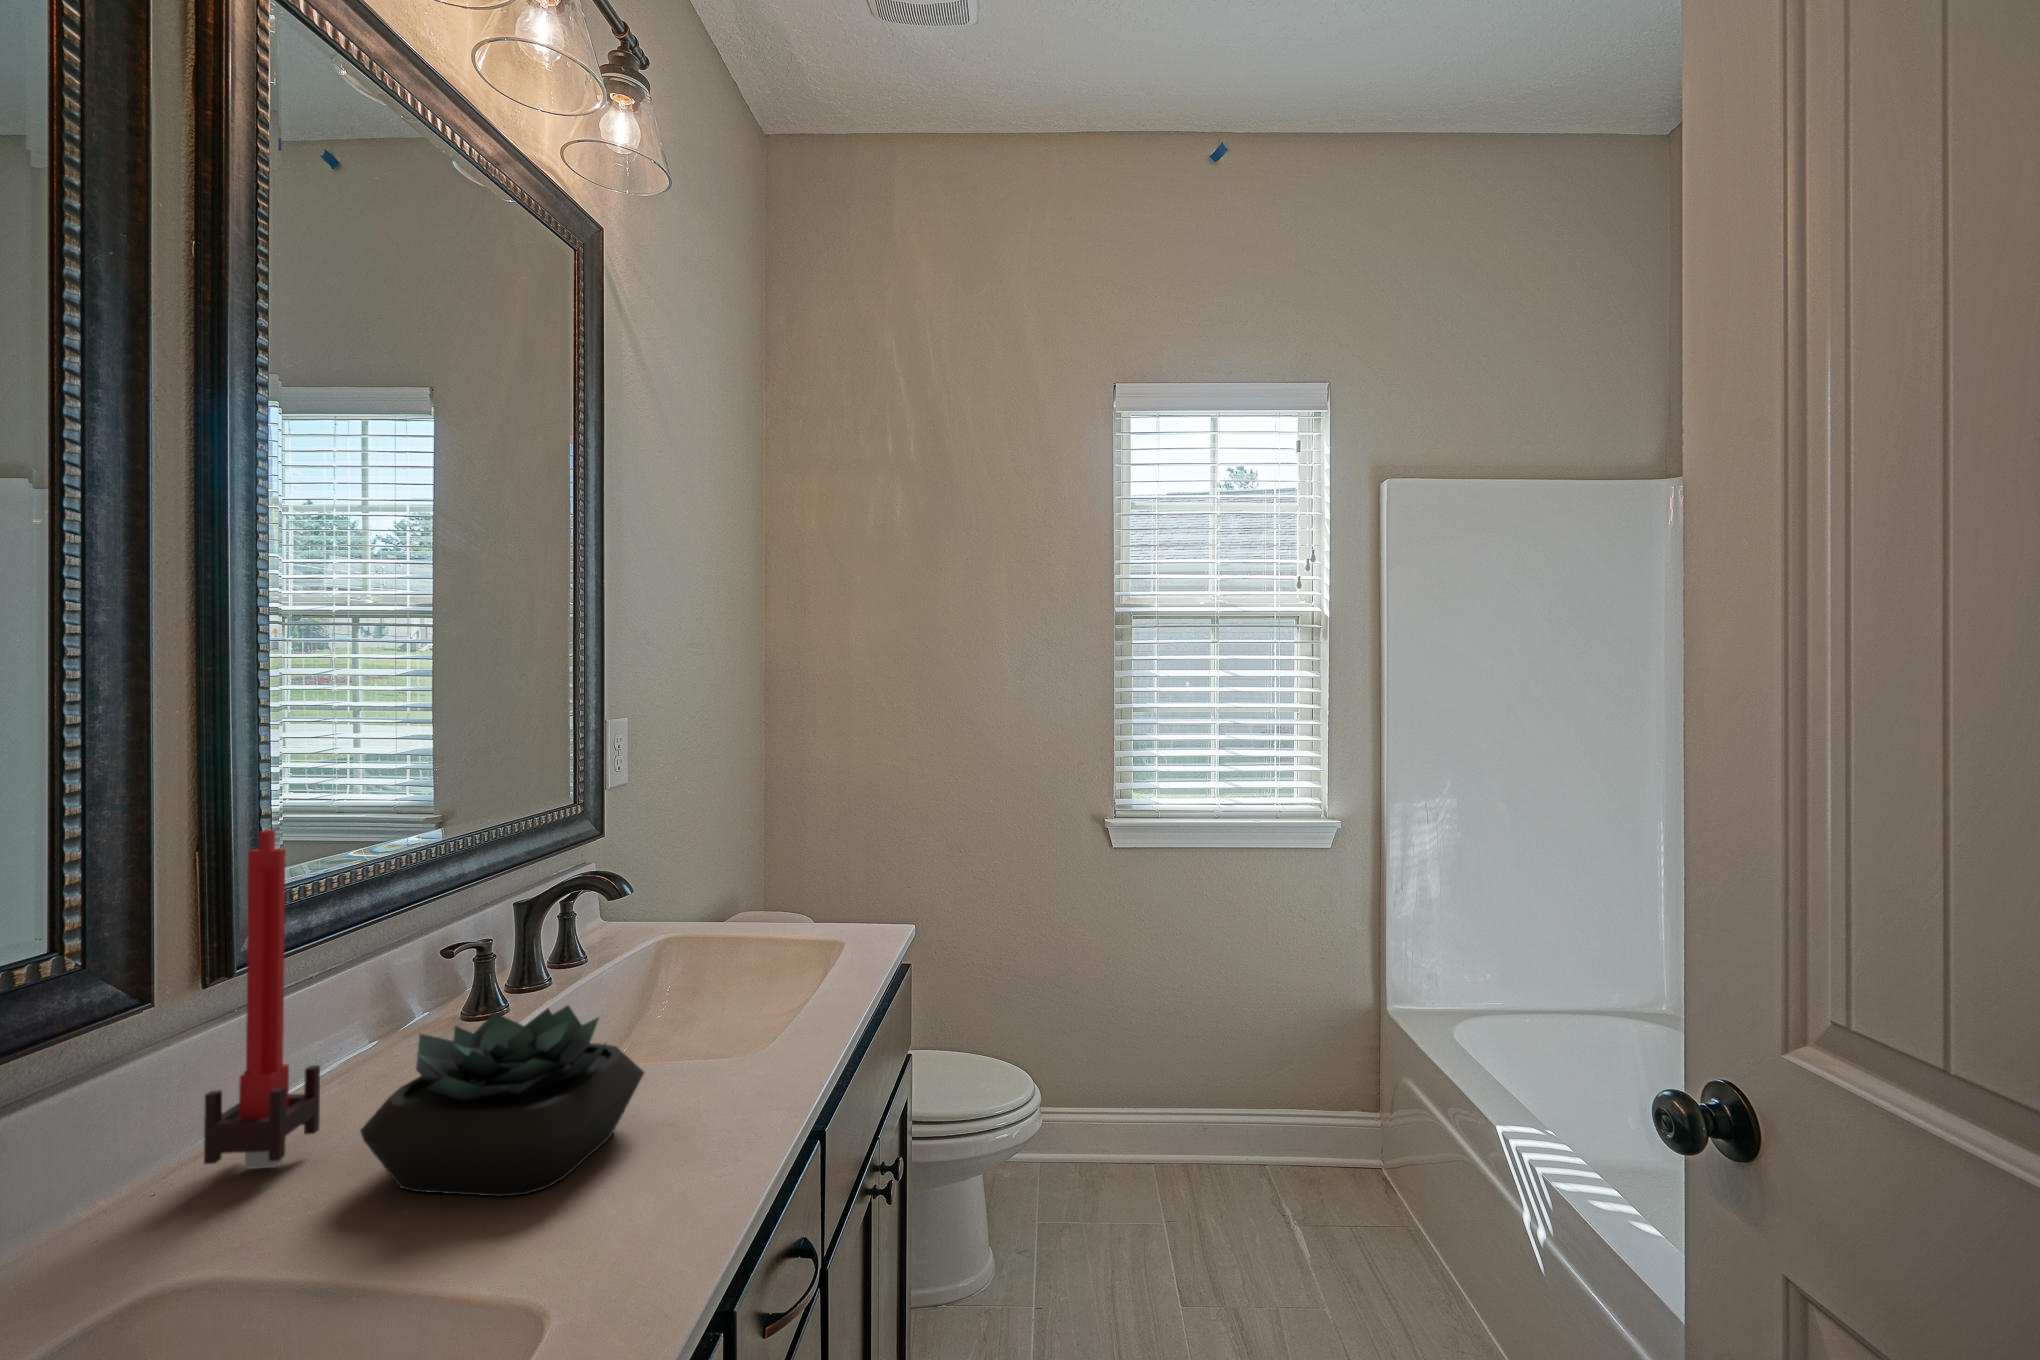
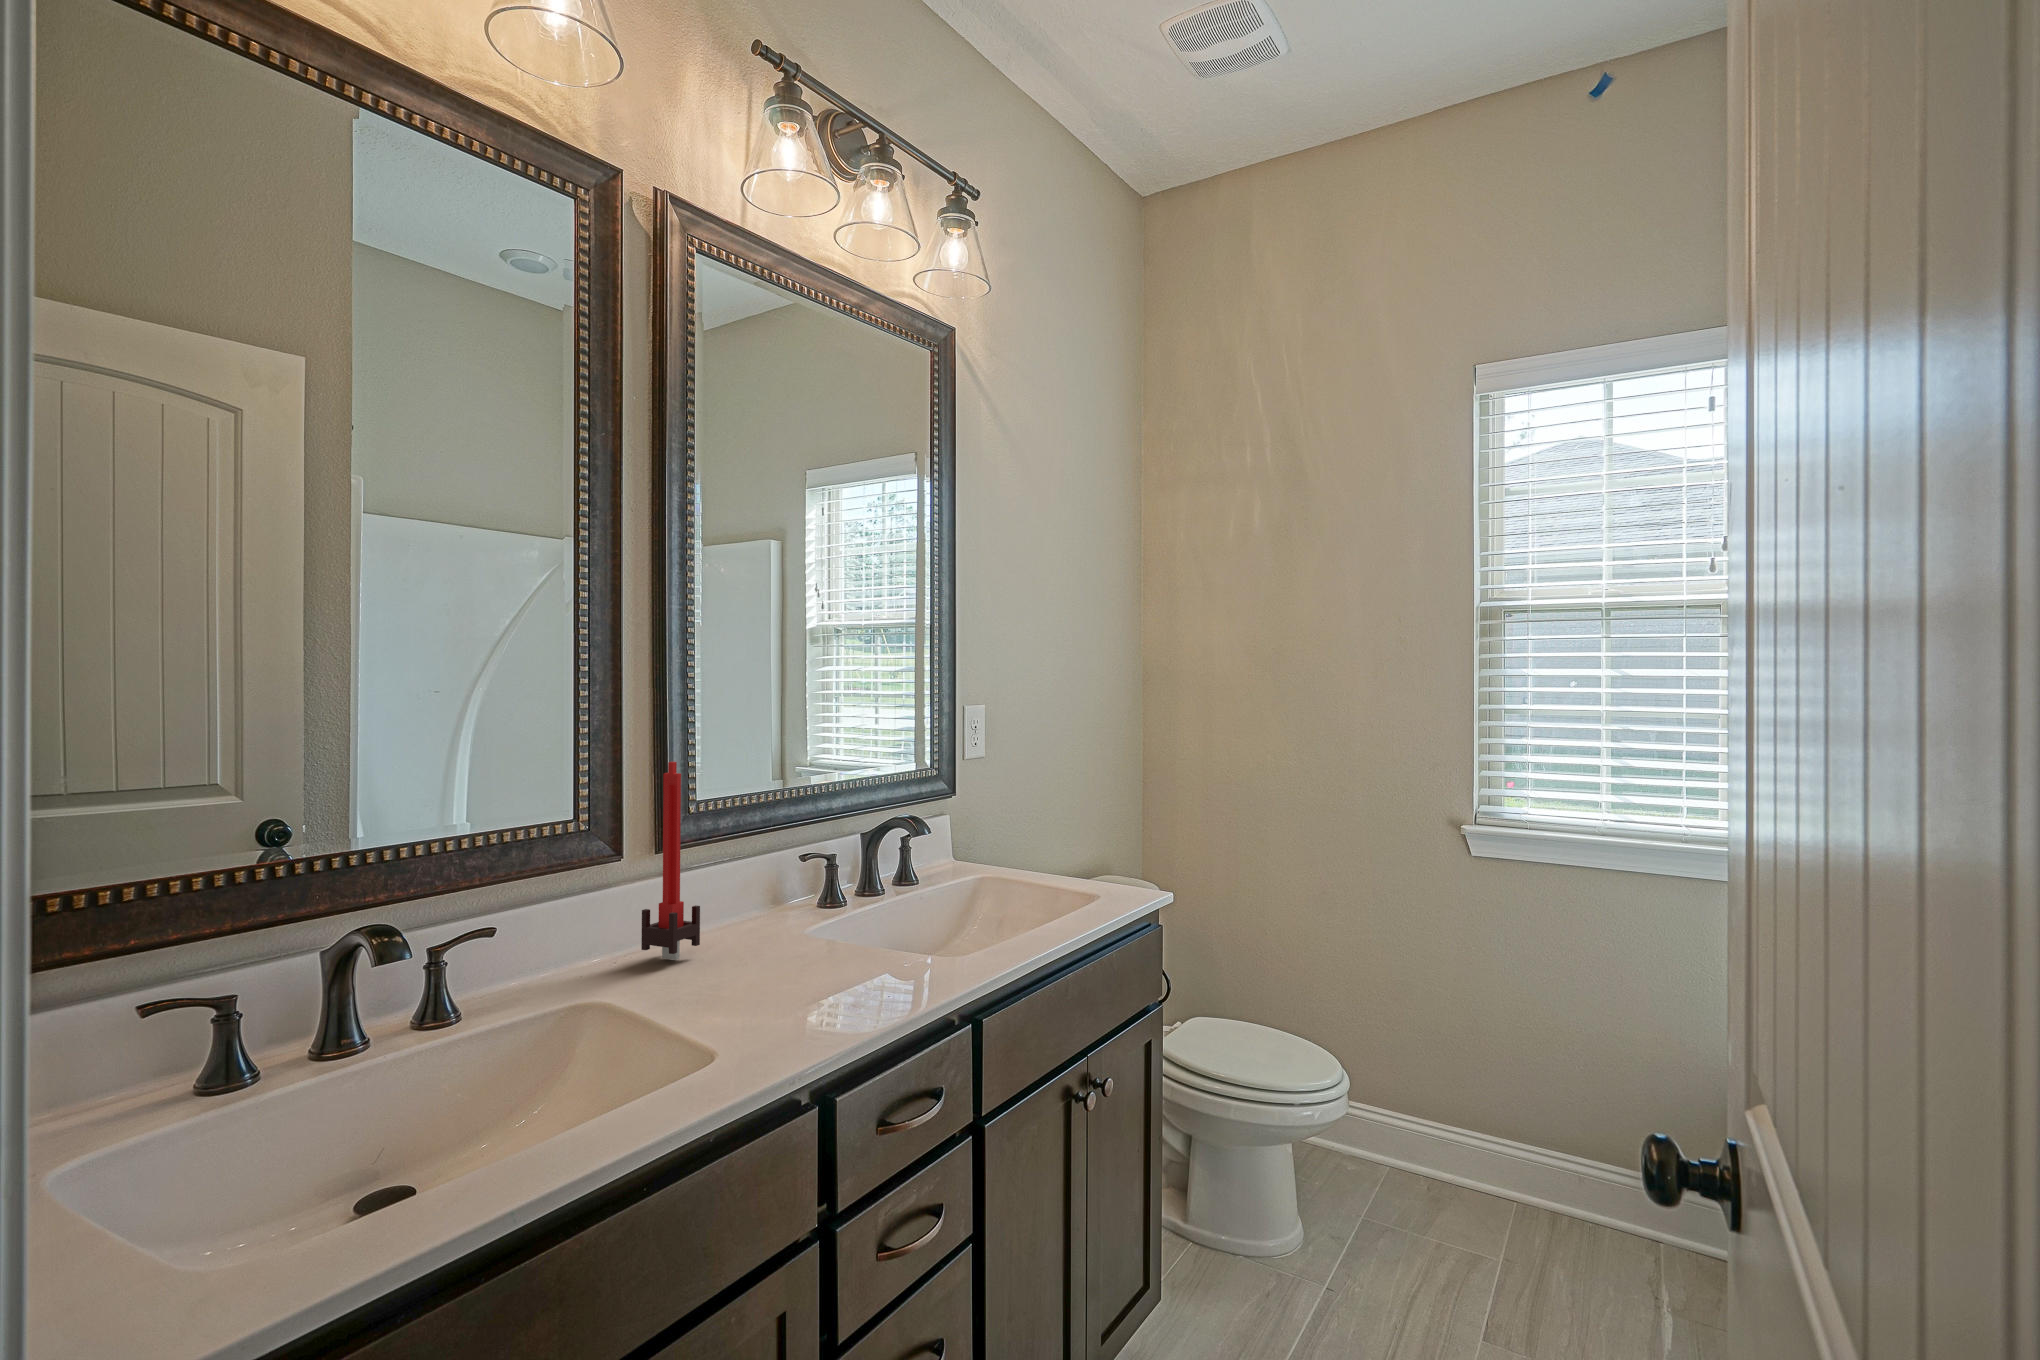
succulent plant: present [361,1006,644,1197] -> none [703,888,867,992]

